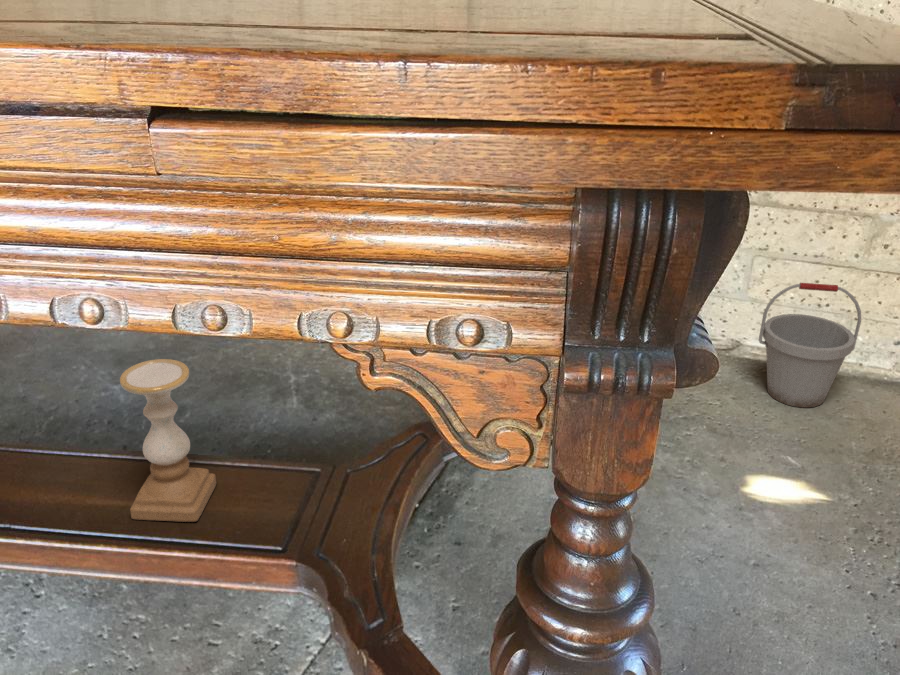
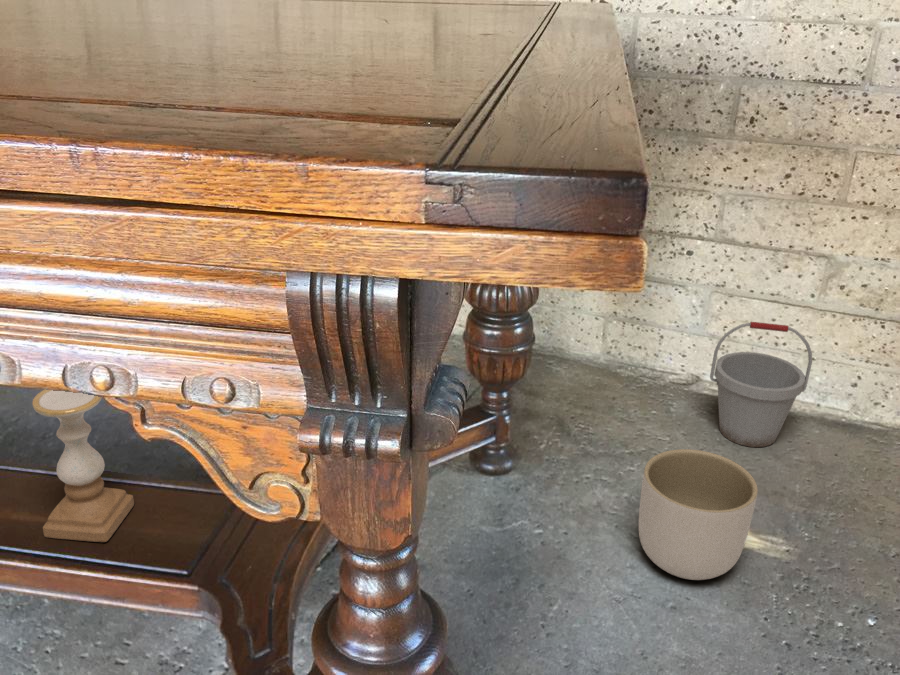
planter: none [712,409,835,537] -> present [639,449,758,580]

